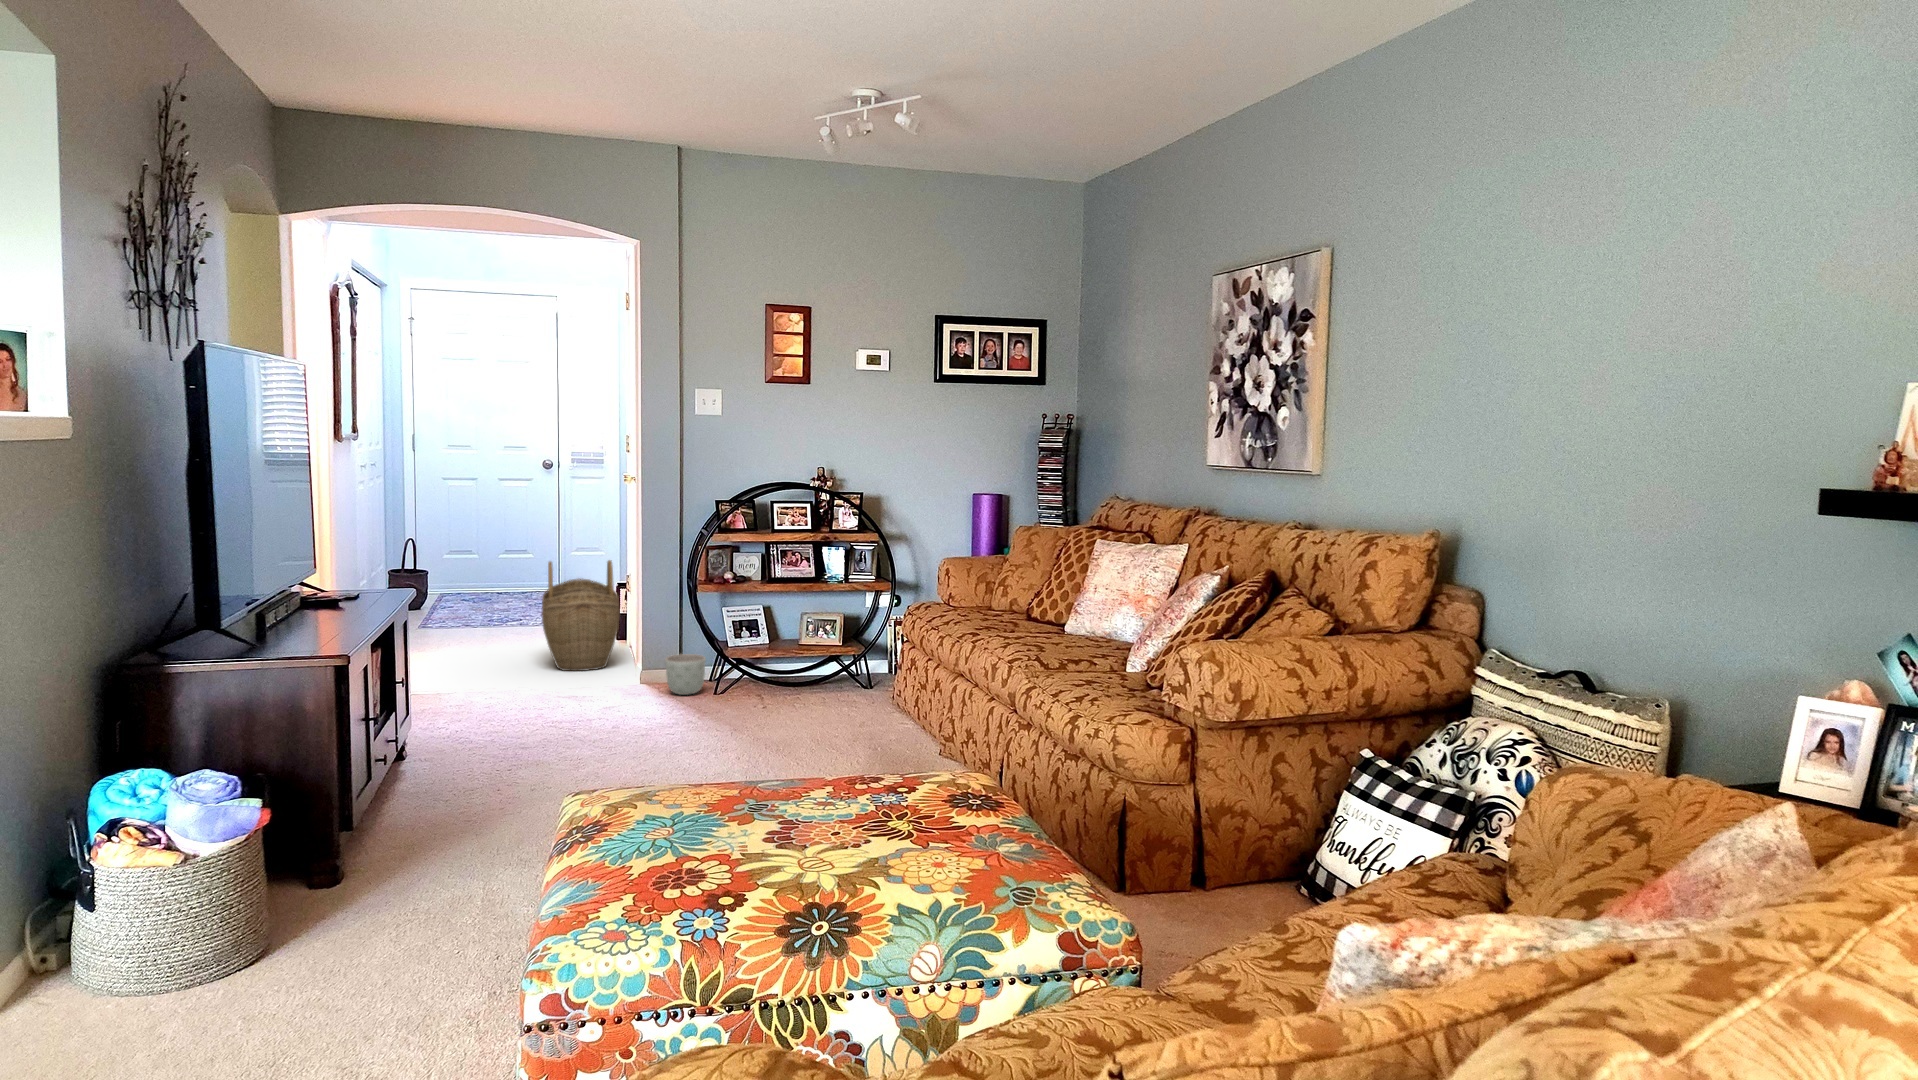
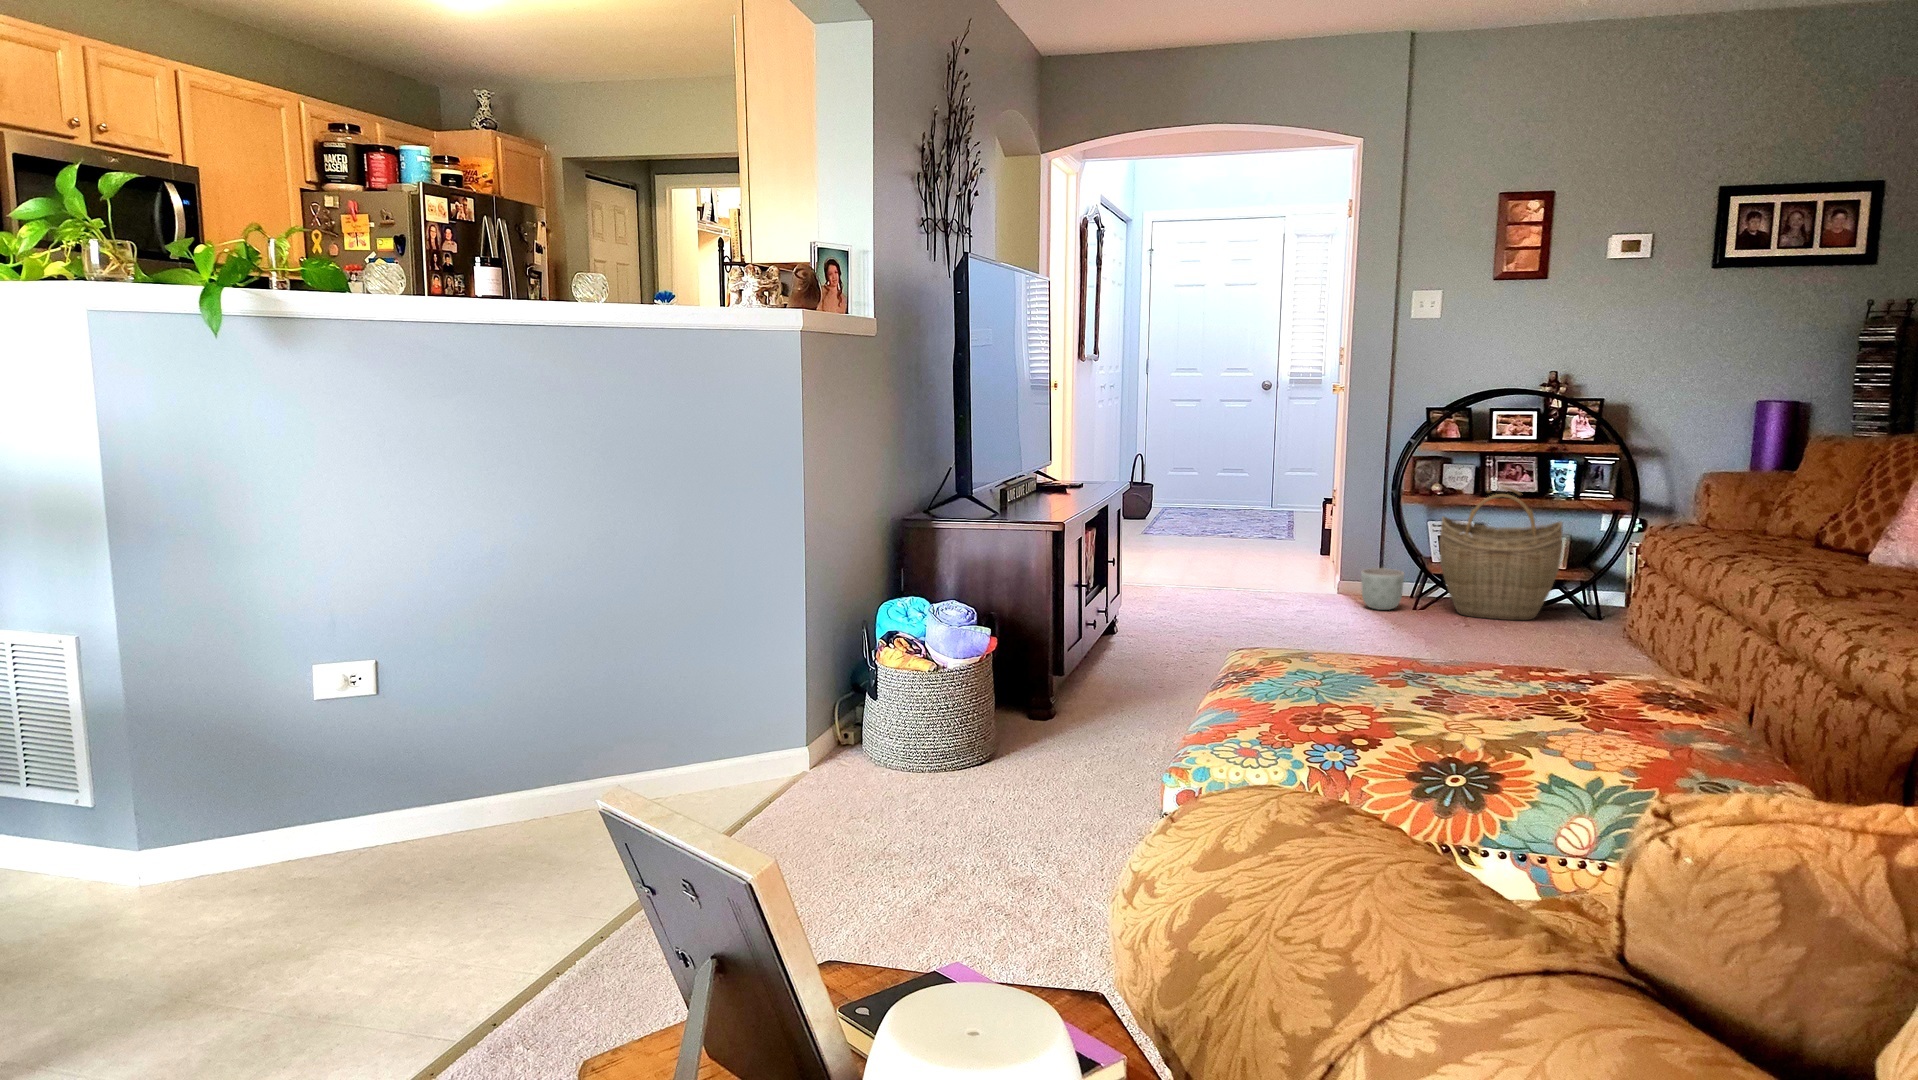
woven basket: present [542,560,620,671] -> present [1439,487,1563,620]

